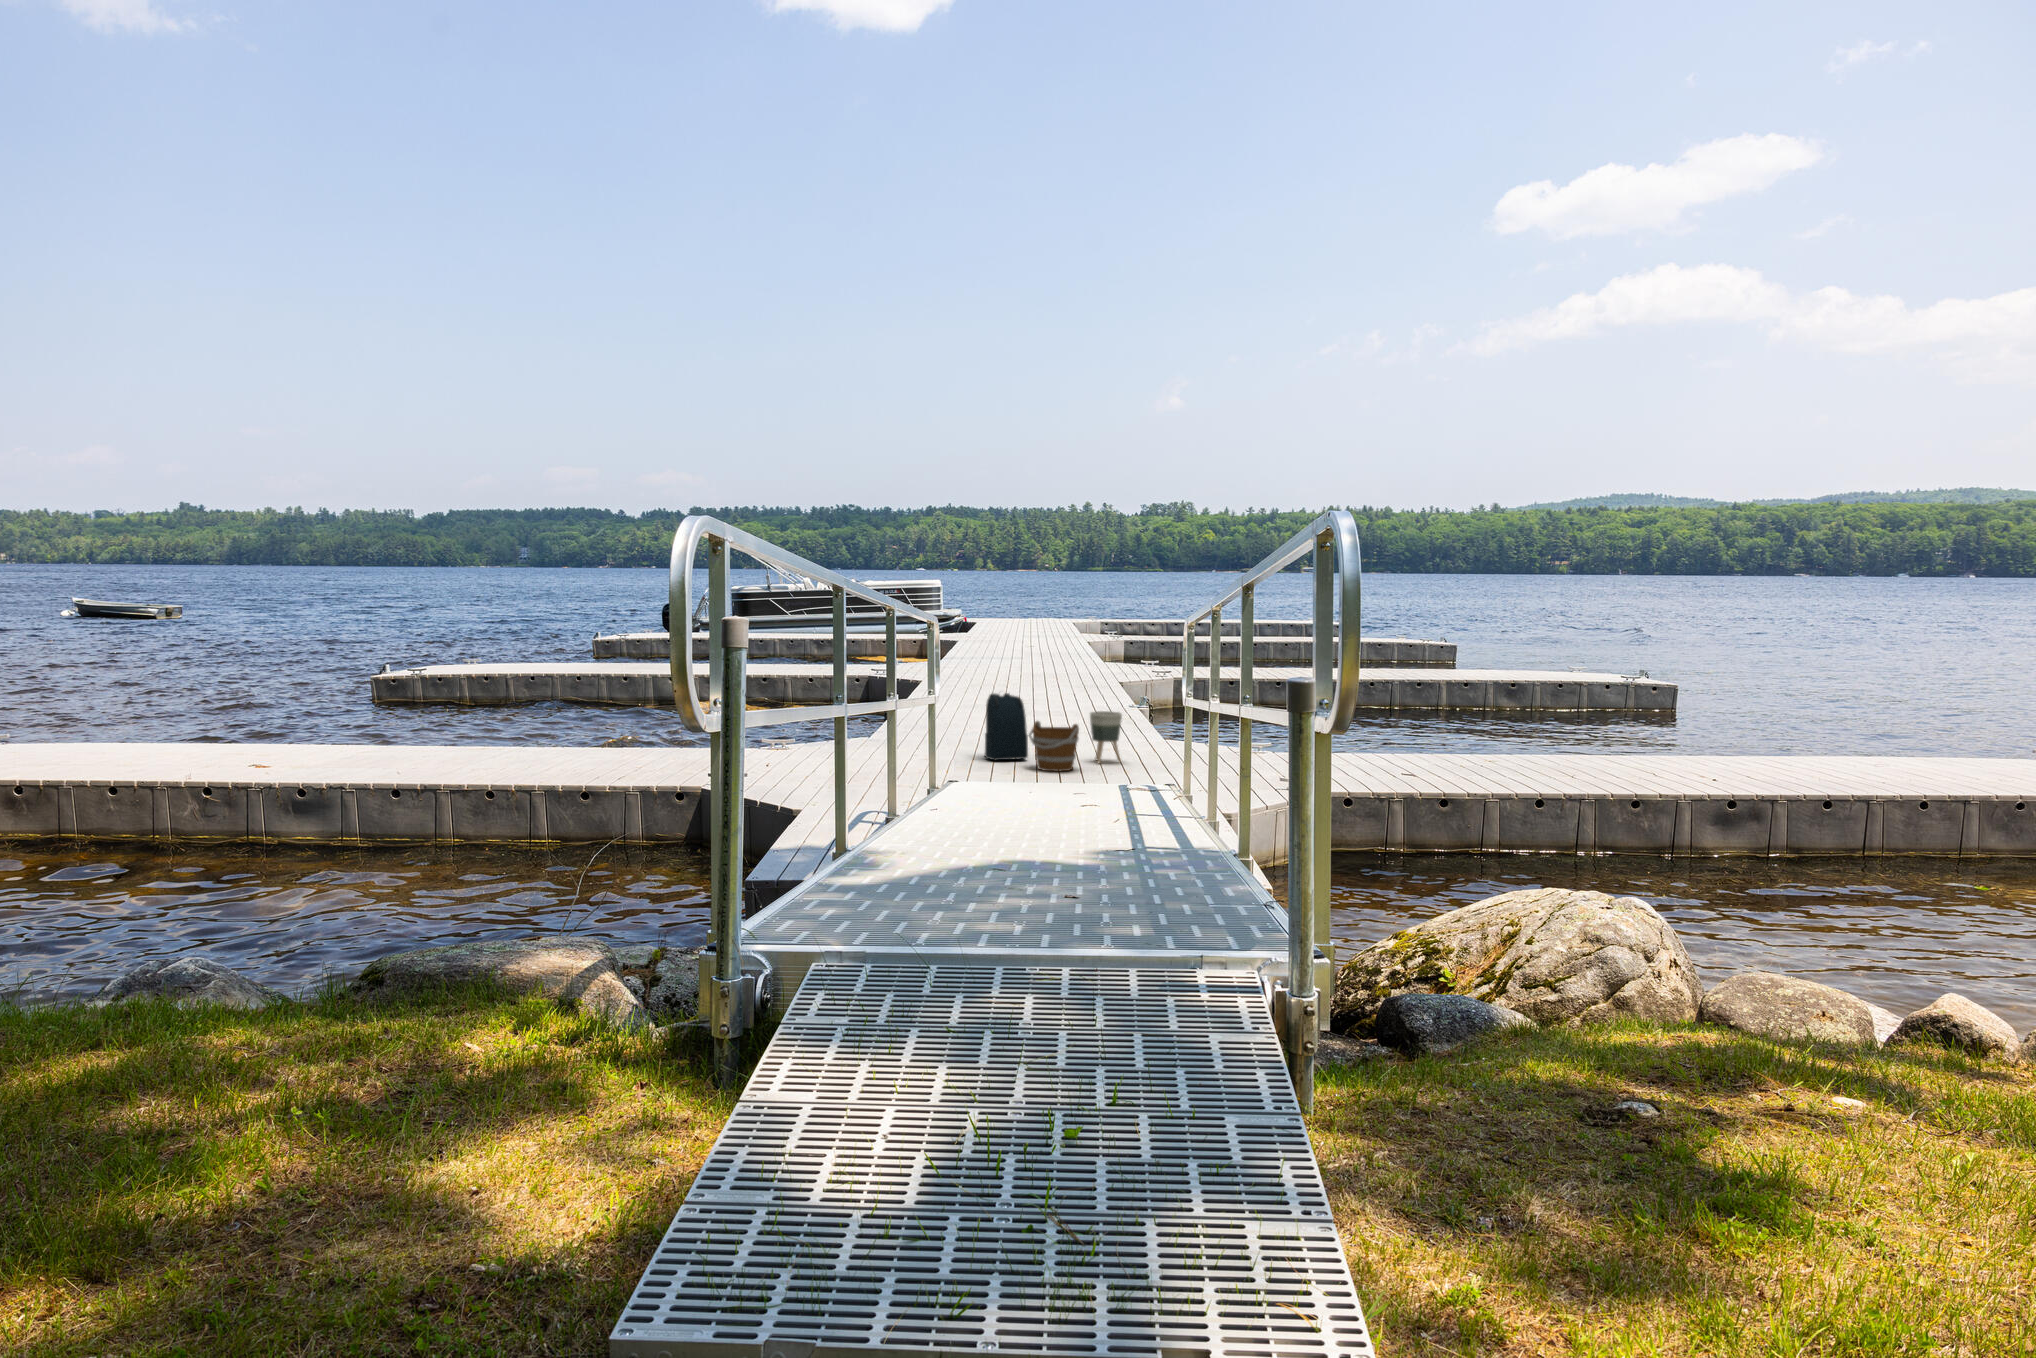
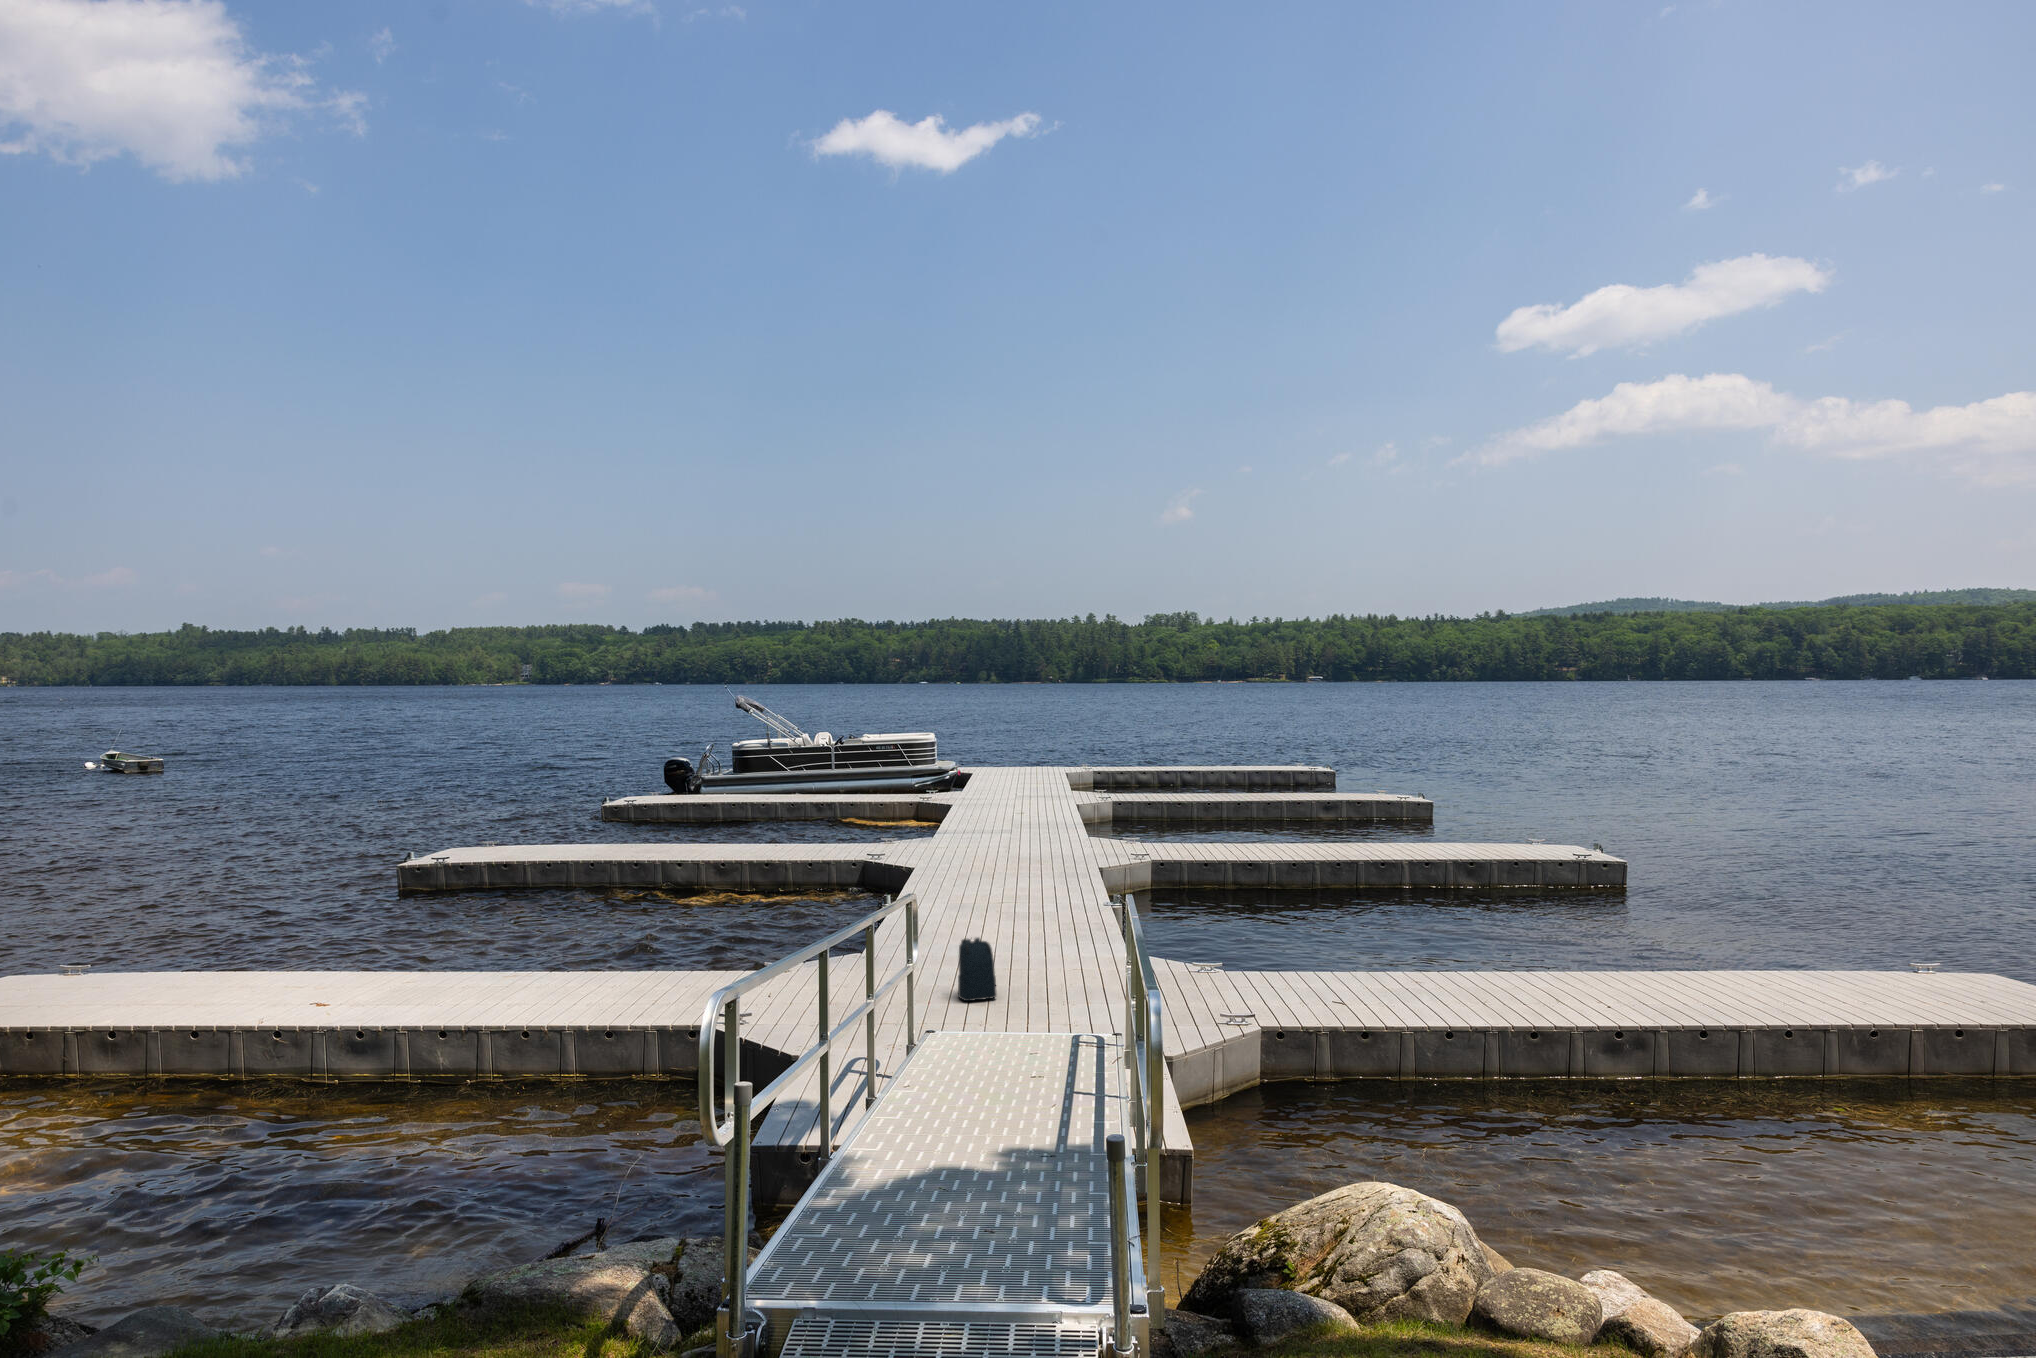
planter: present [1090,711,1122,764] -> none [1051,952,1080,1002]
bucket: present [1028,721,1079,771] -> none [995,968,1039,1016]

